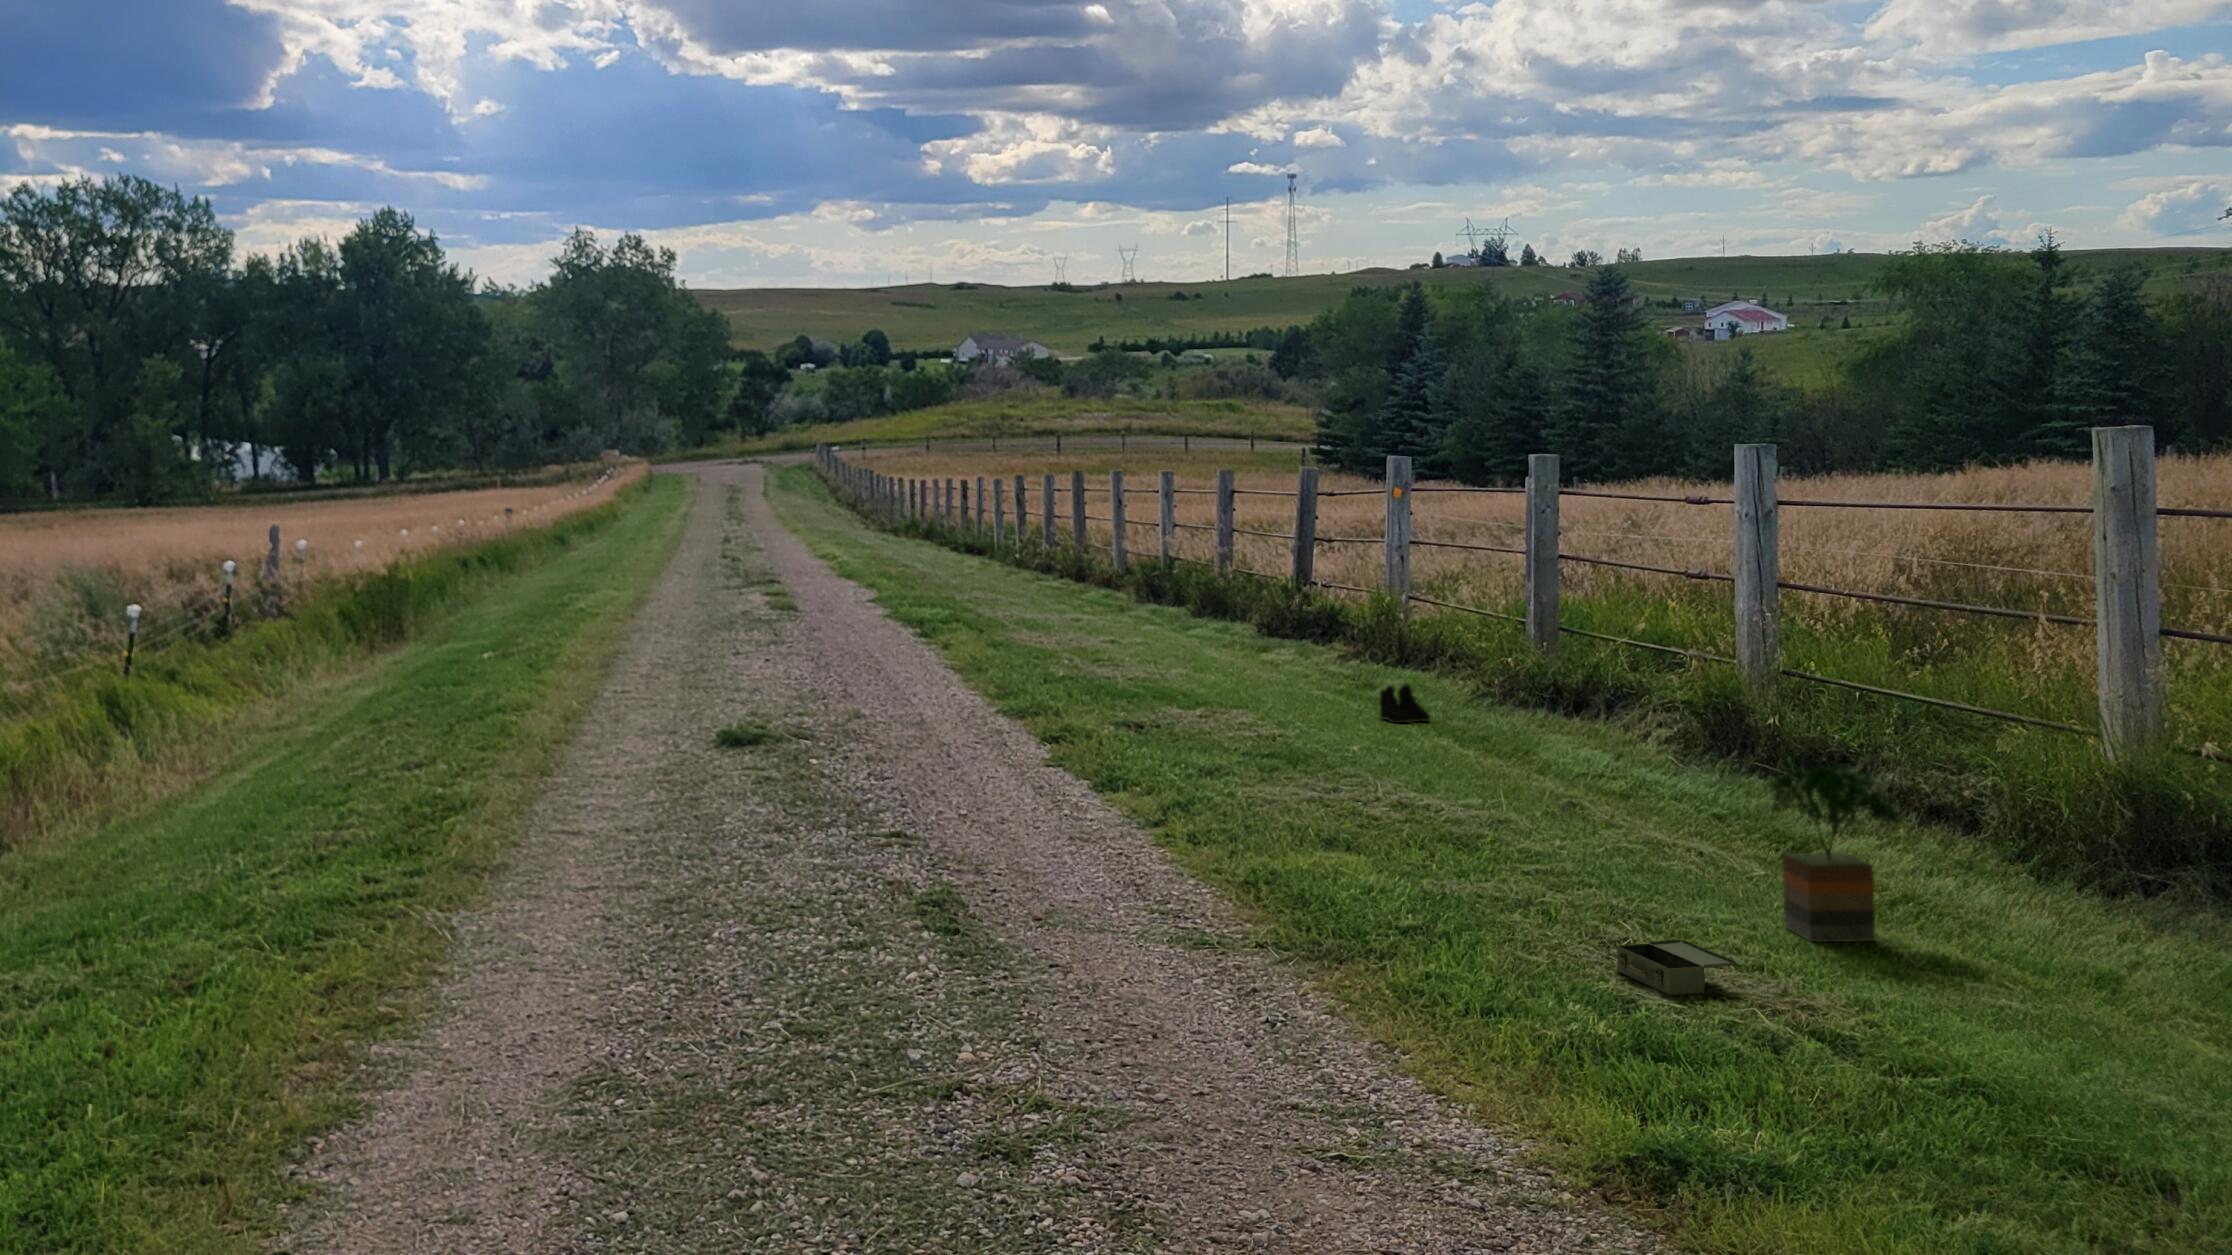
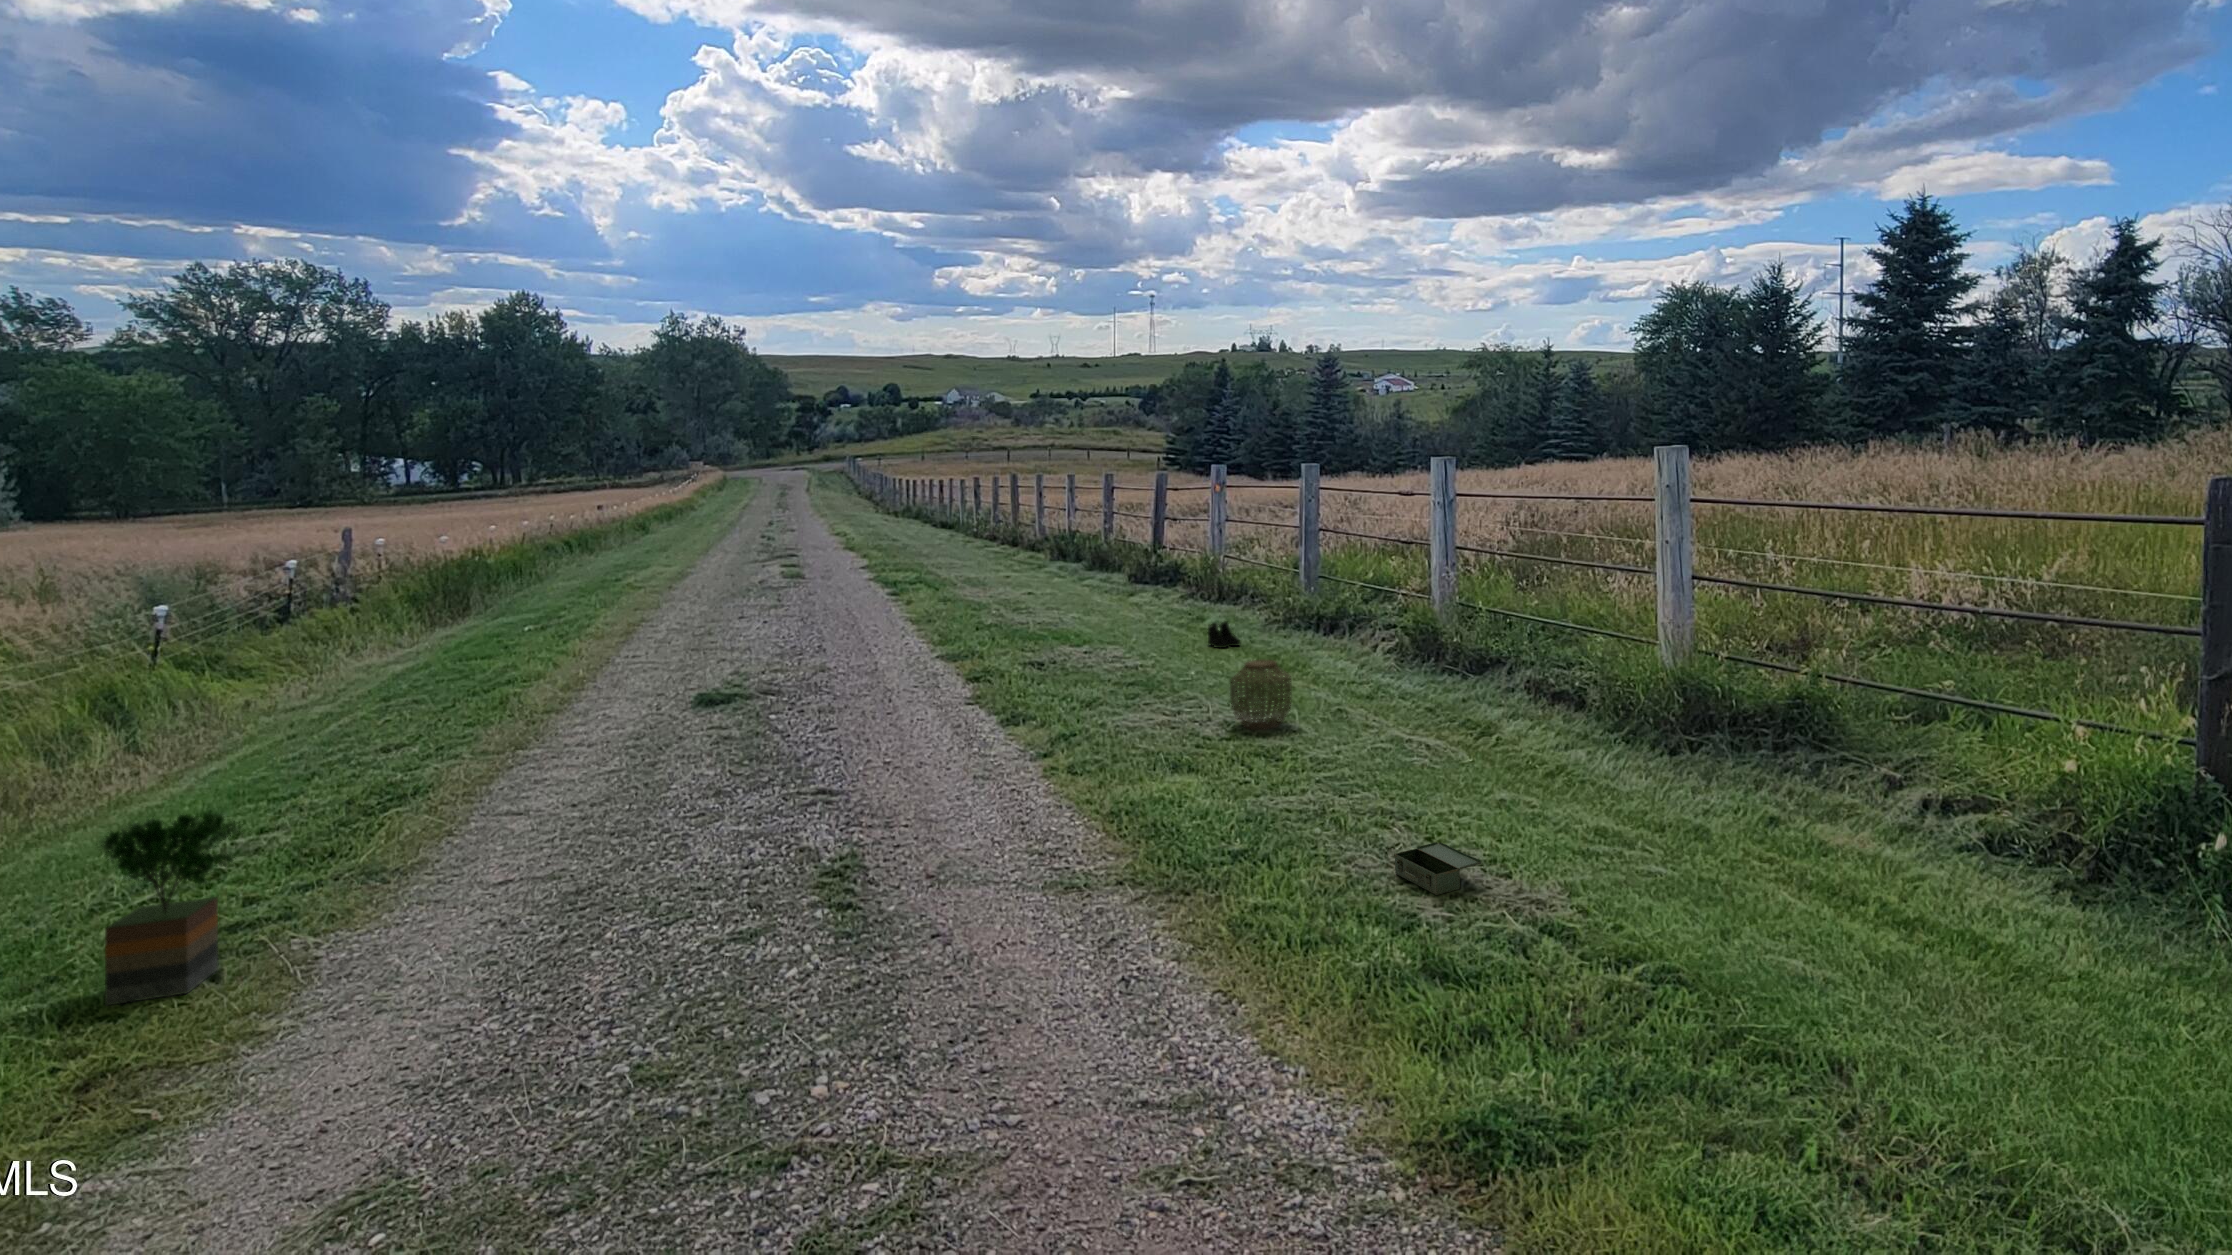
woven basket: none [1407,722,1498,819] -> present [1231,660,1292,730]
potted tree: present [1766,766,1900,942] -> present [101,812,241,1005]

